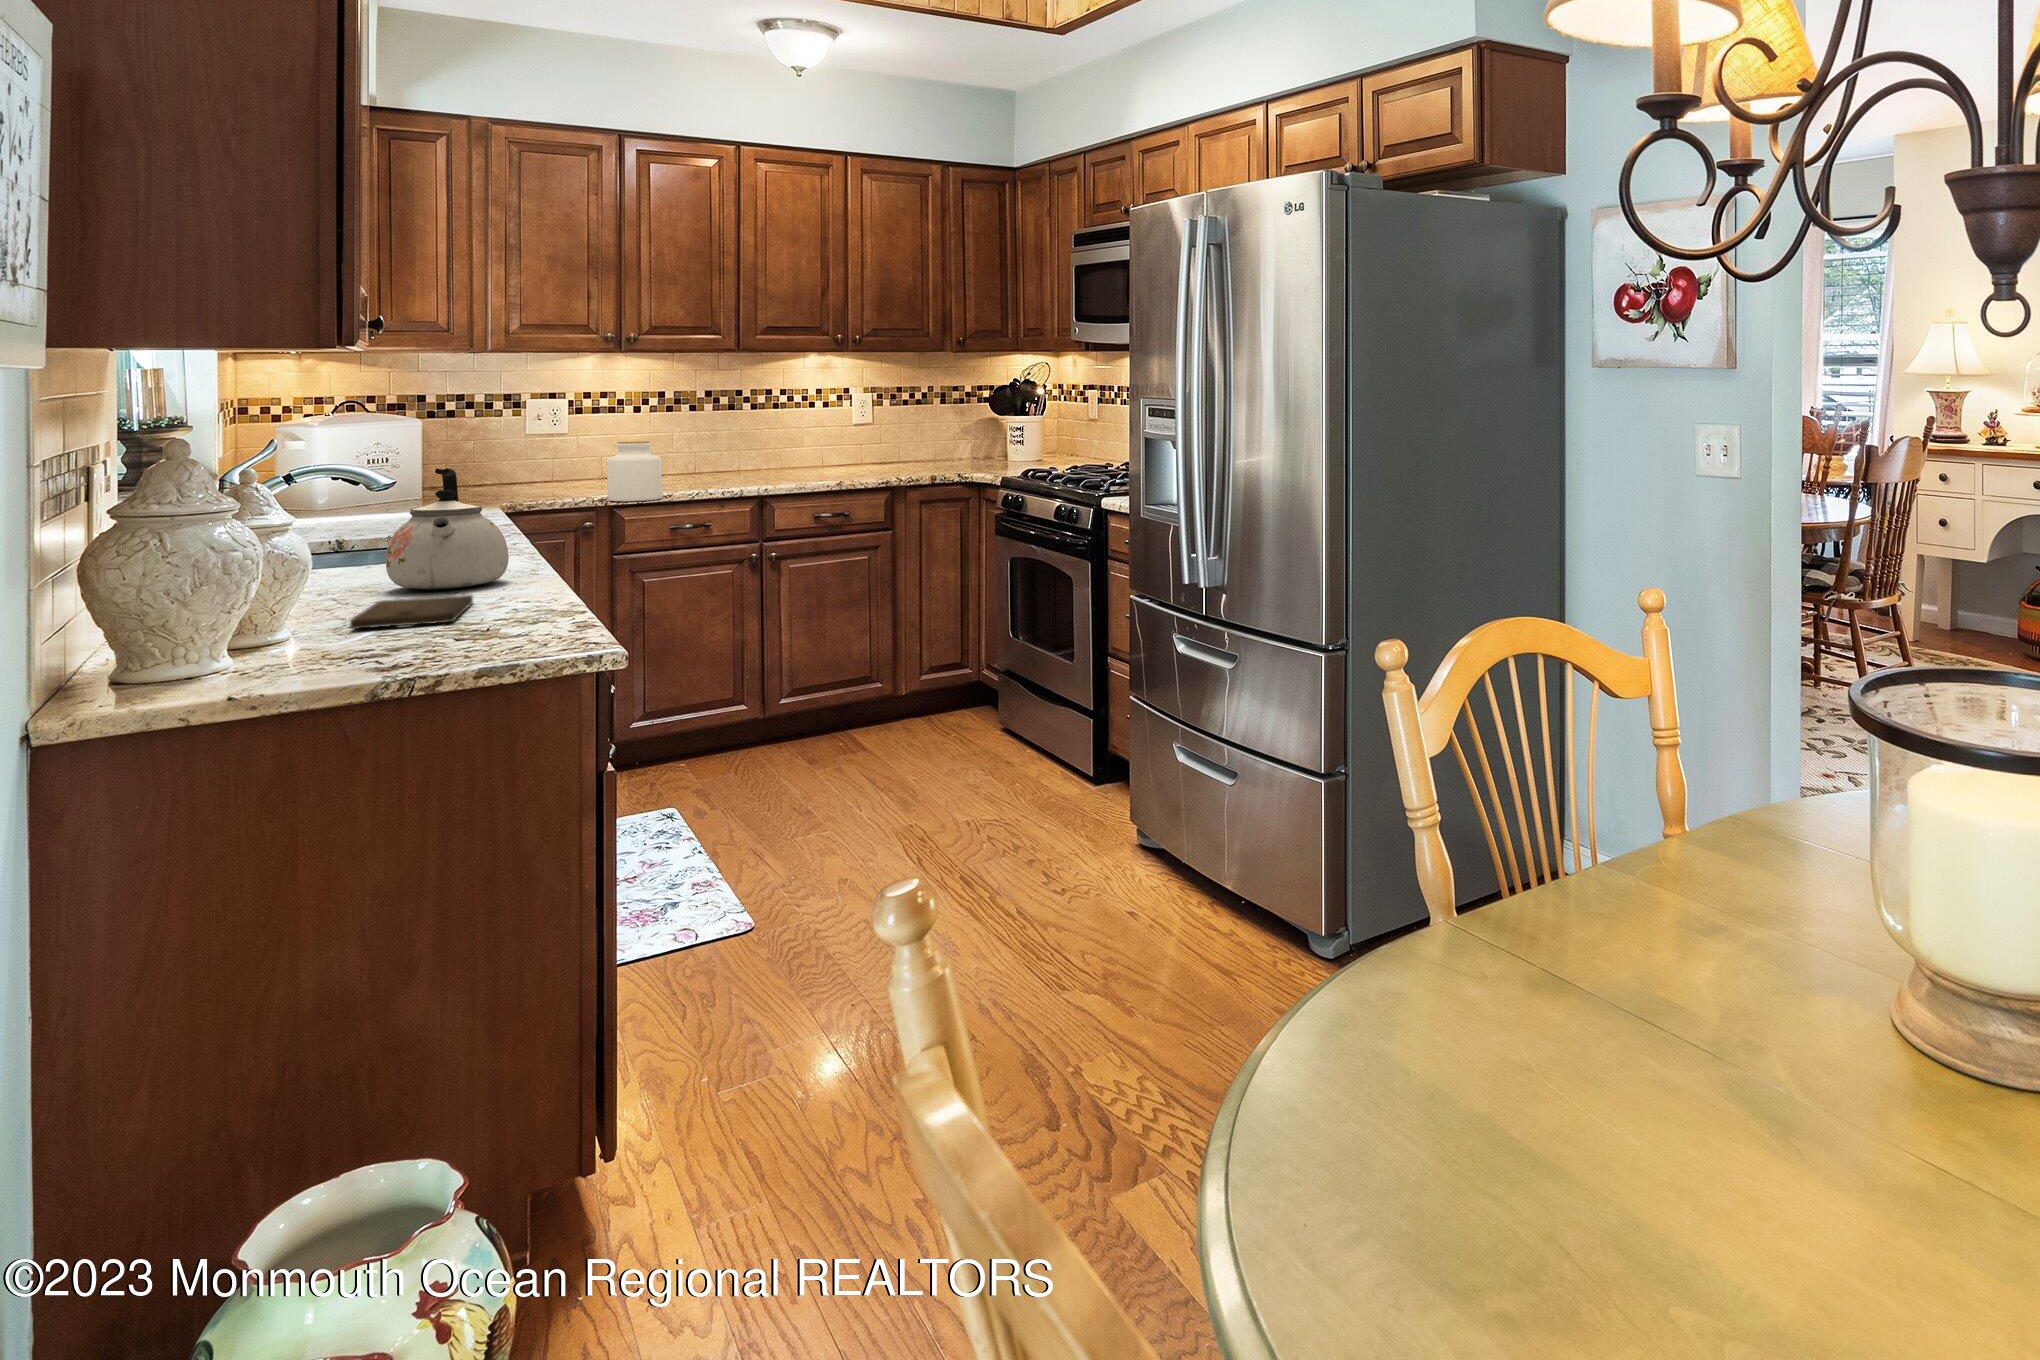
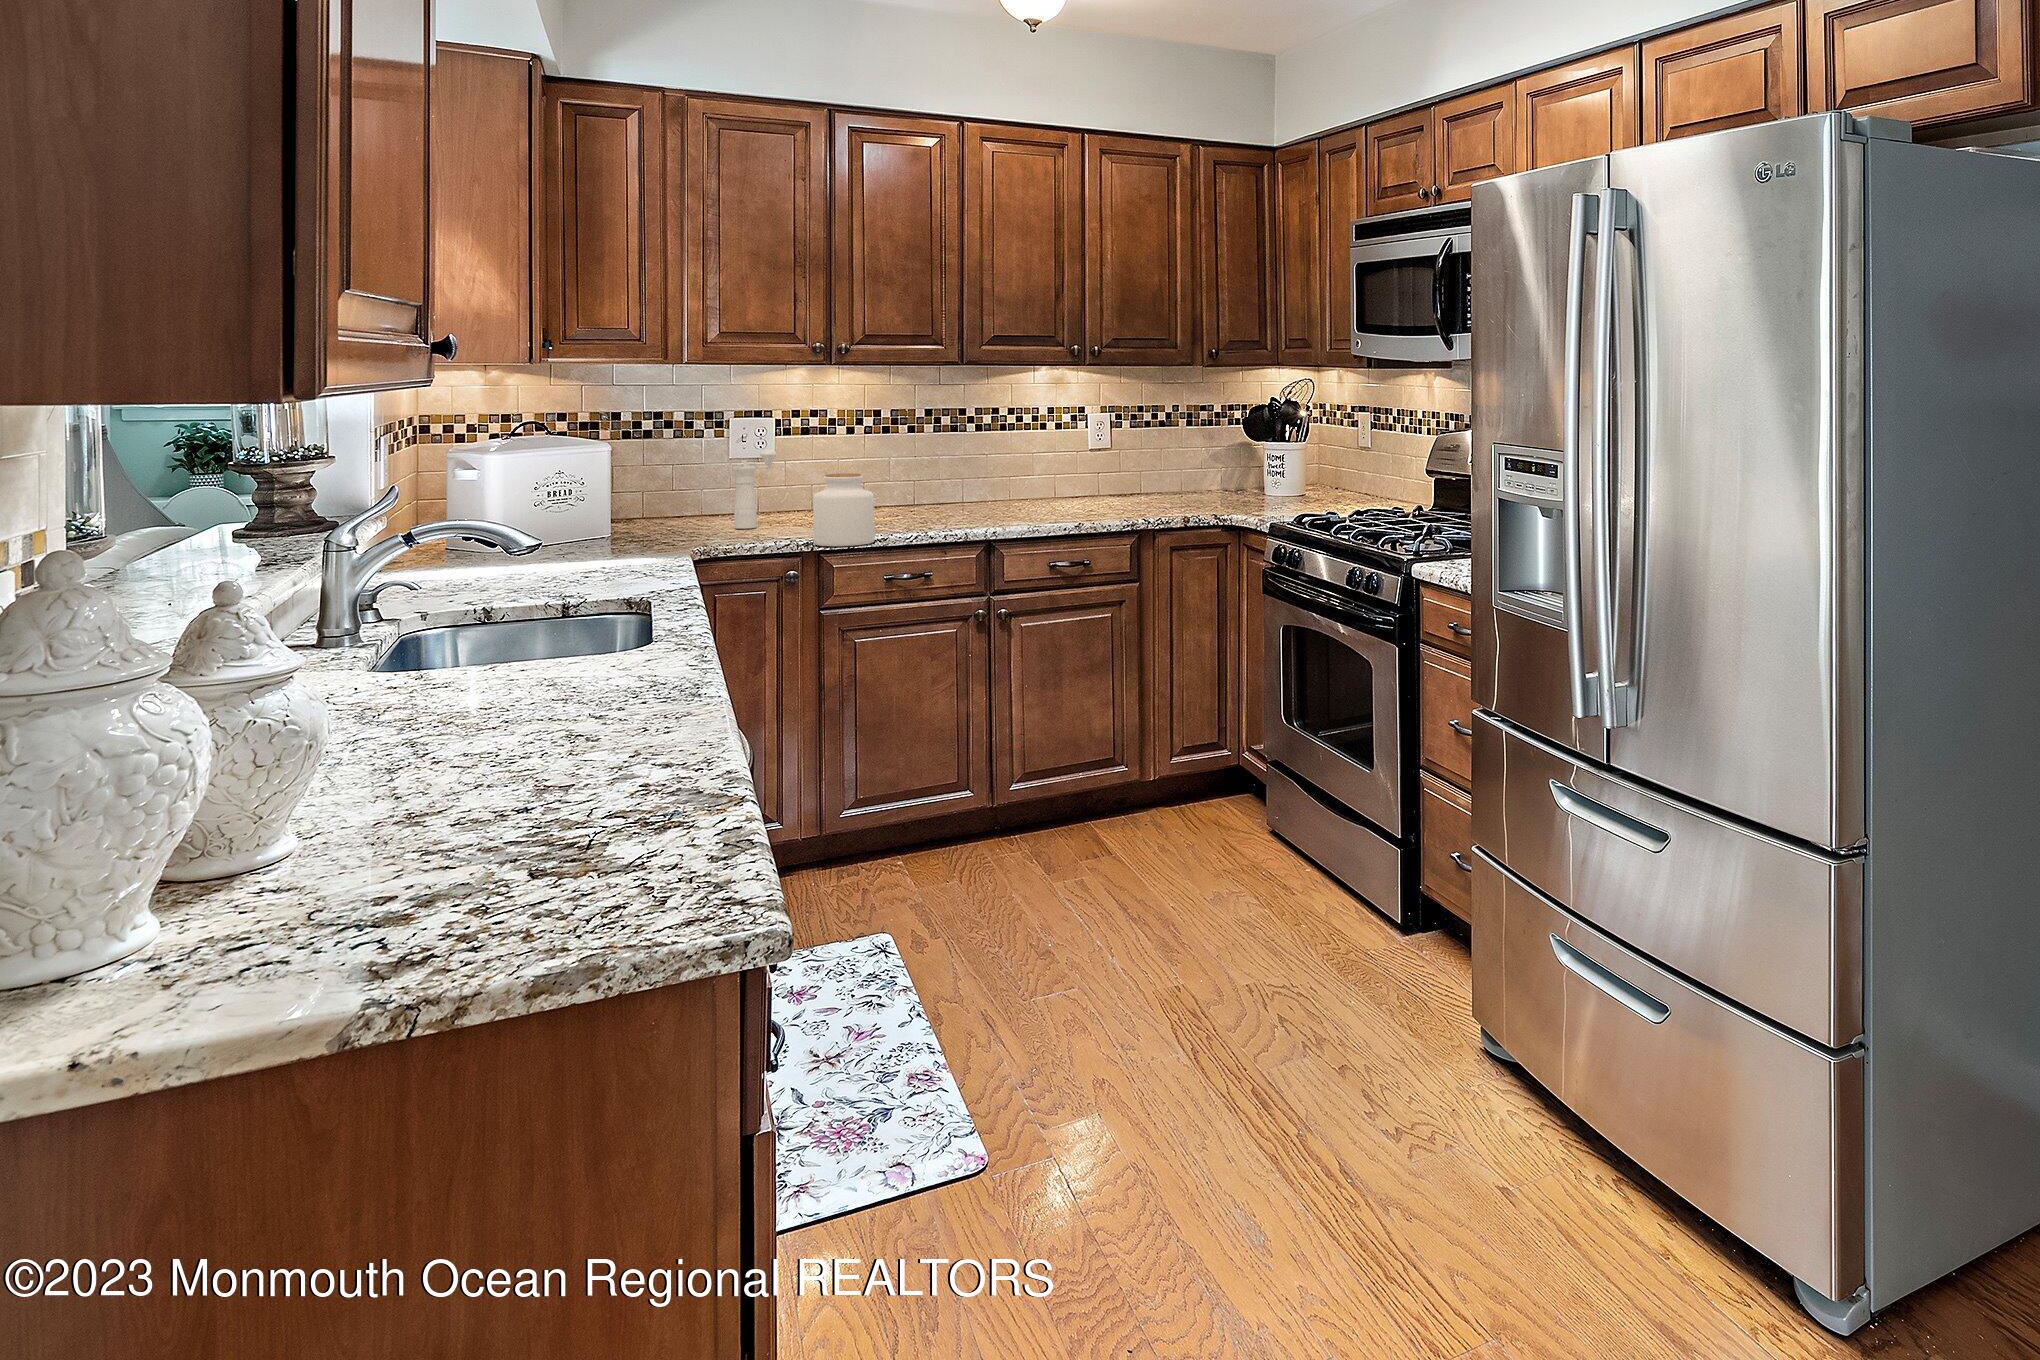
pepper mill: none [530,425,570,493] -> present [733,450,777,529]
kettle: present [386,468,509,589] -> none [491,549,658,725]
cutting board: present [350,595,473,629] -> none [391,751,594,831]

